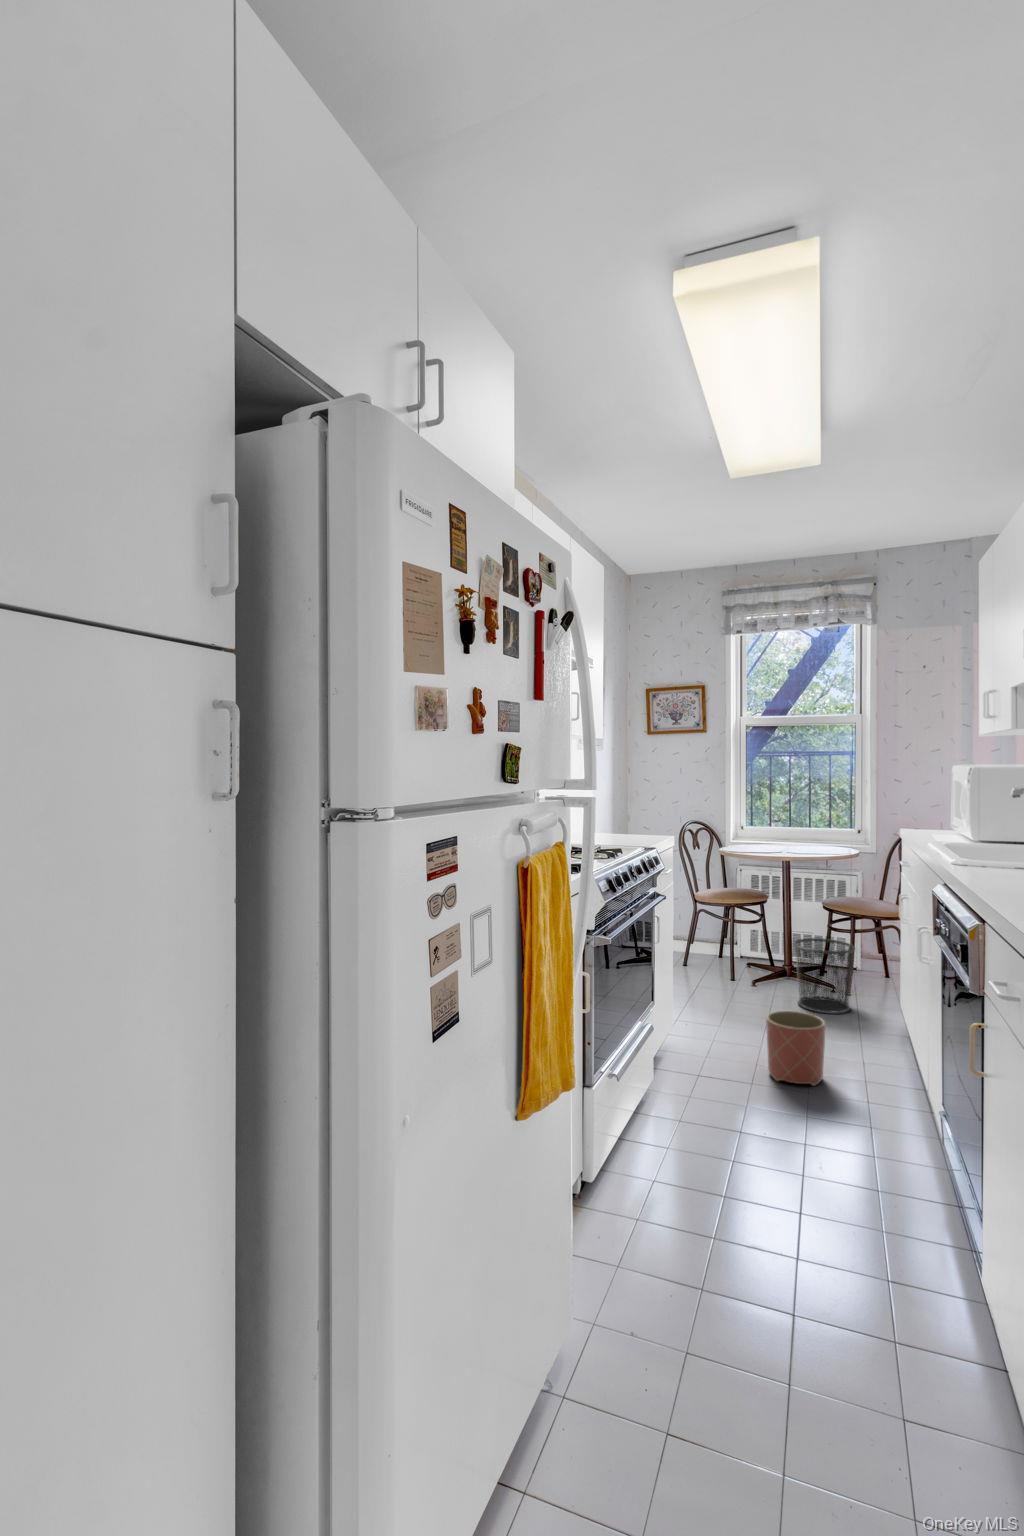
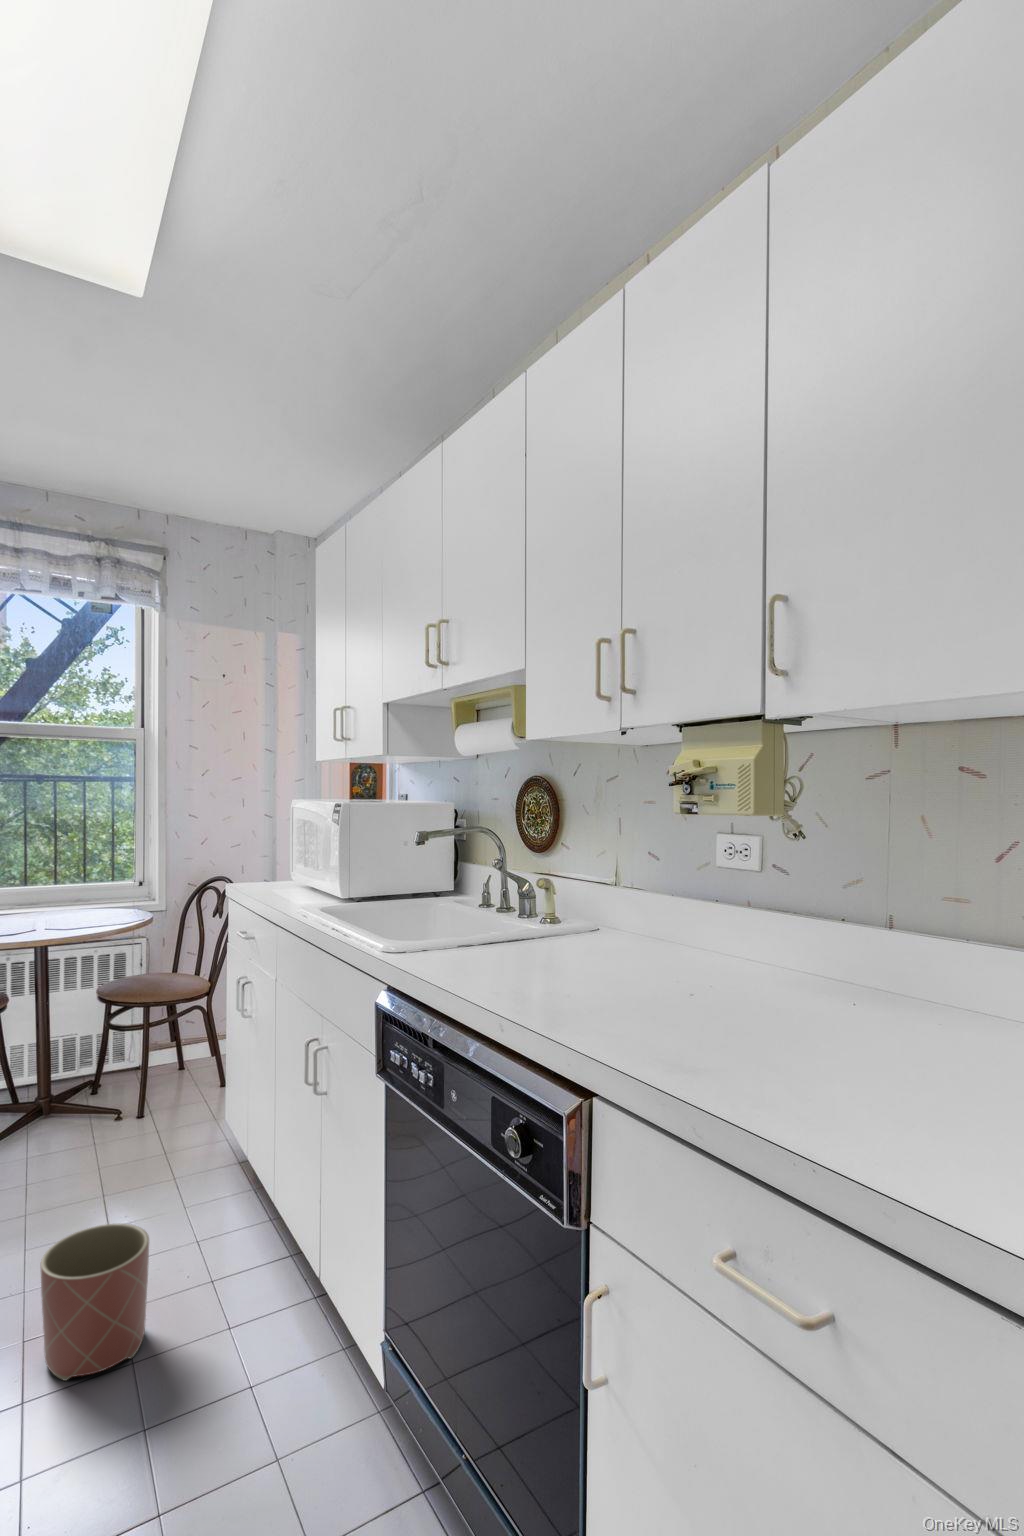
waste bin: present [794,938,855,1014] -> none [62,1052,158,1176]

